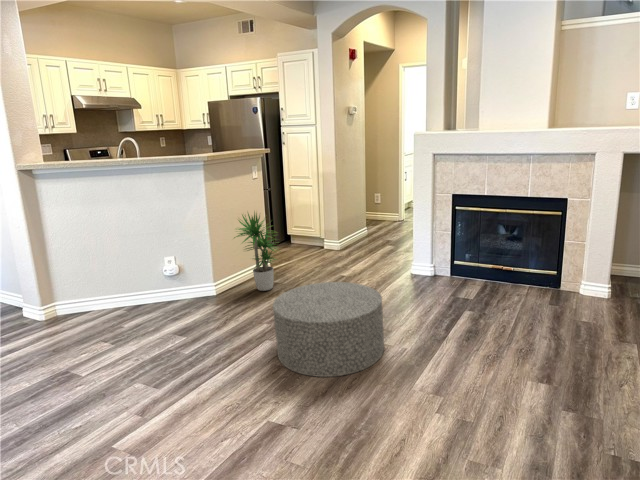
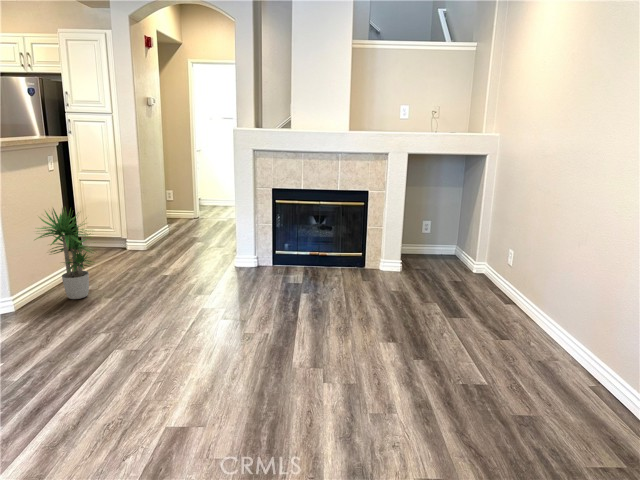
ottoman: present [273,282,384,377] -> none [131,277,249,375]

